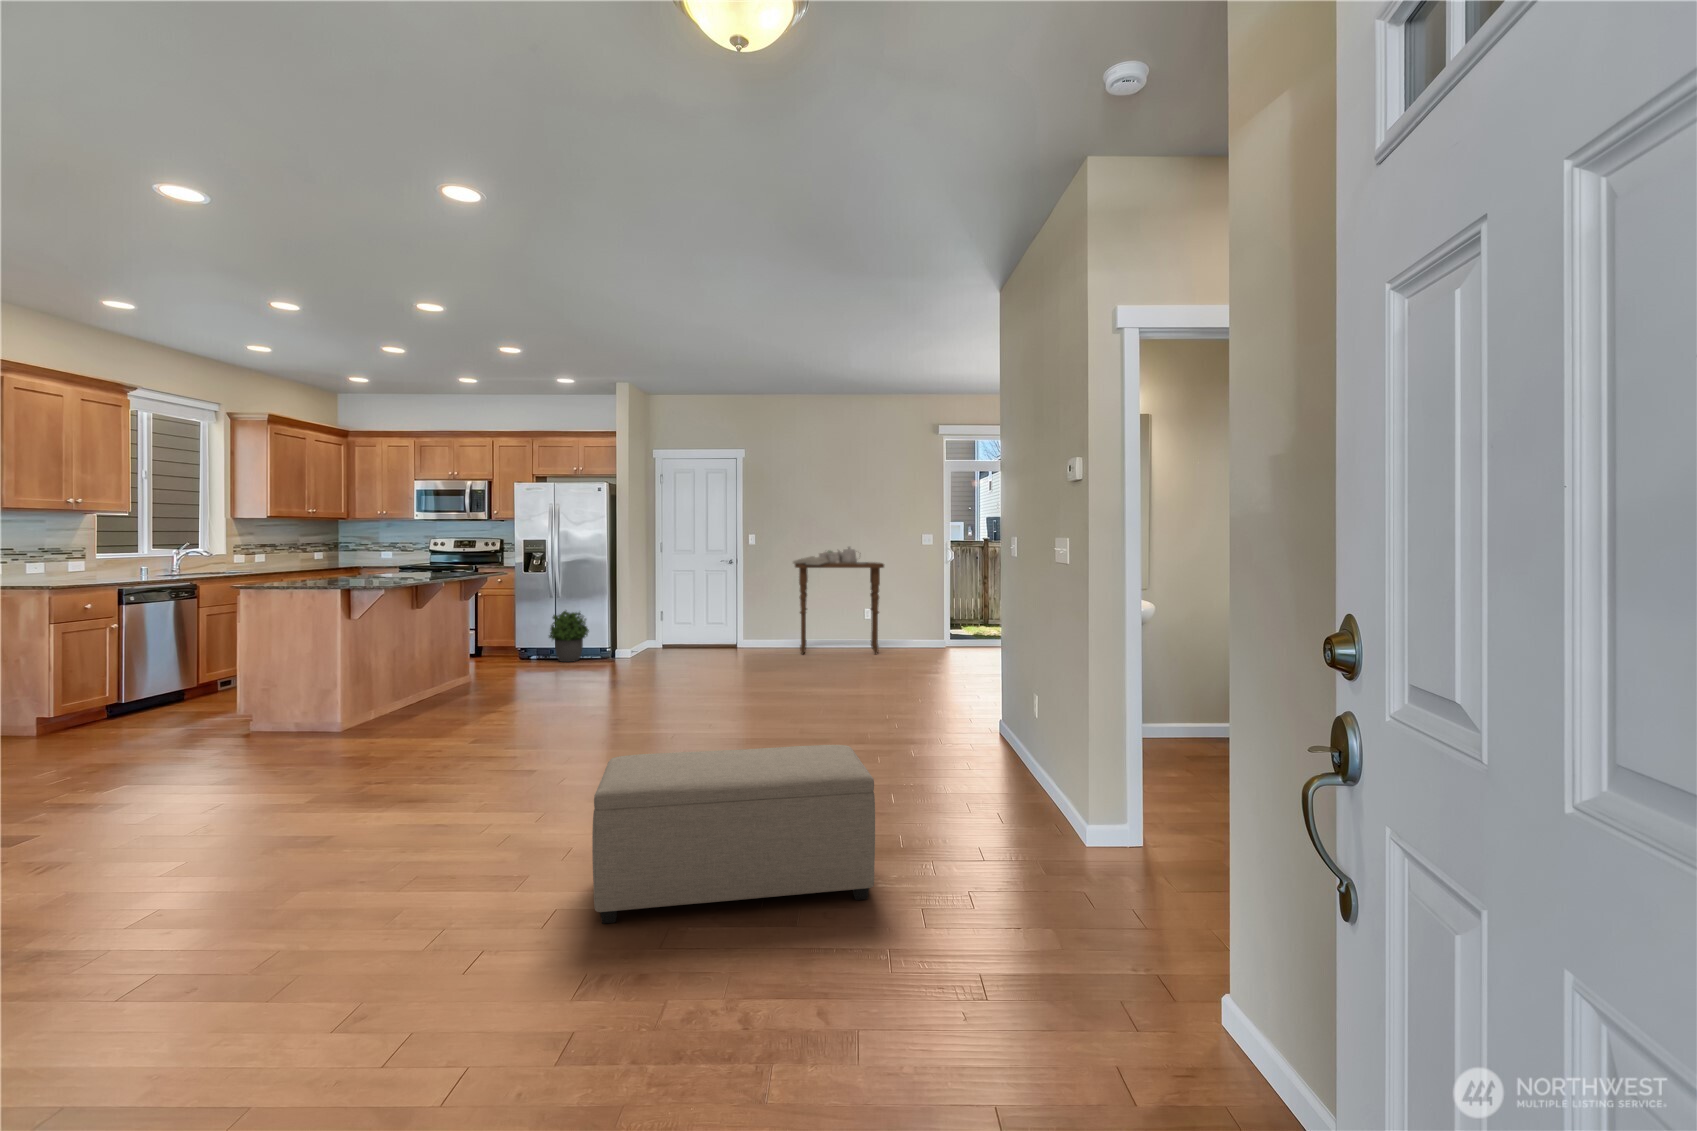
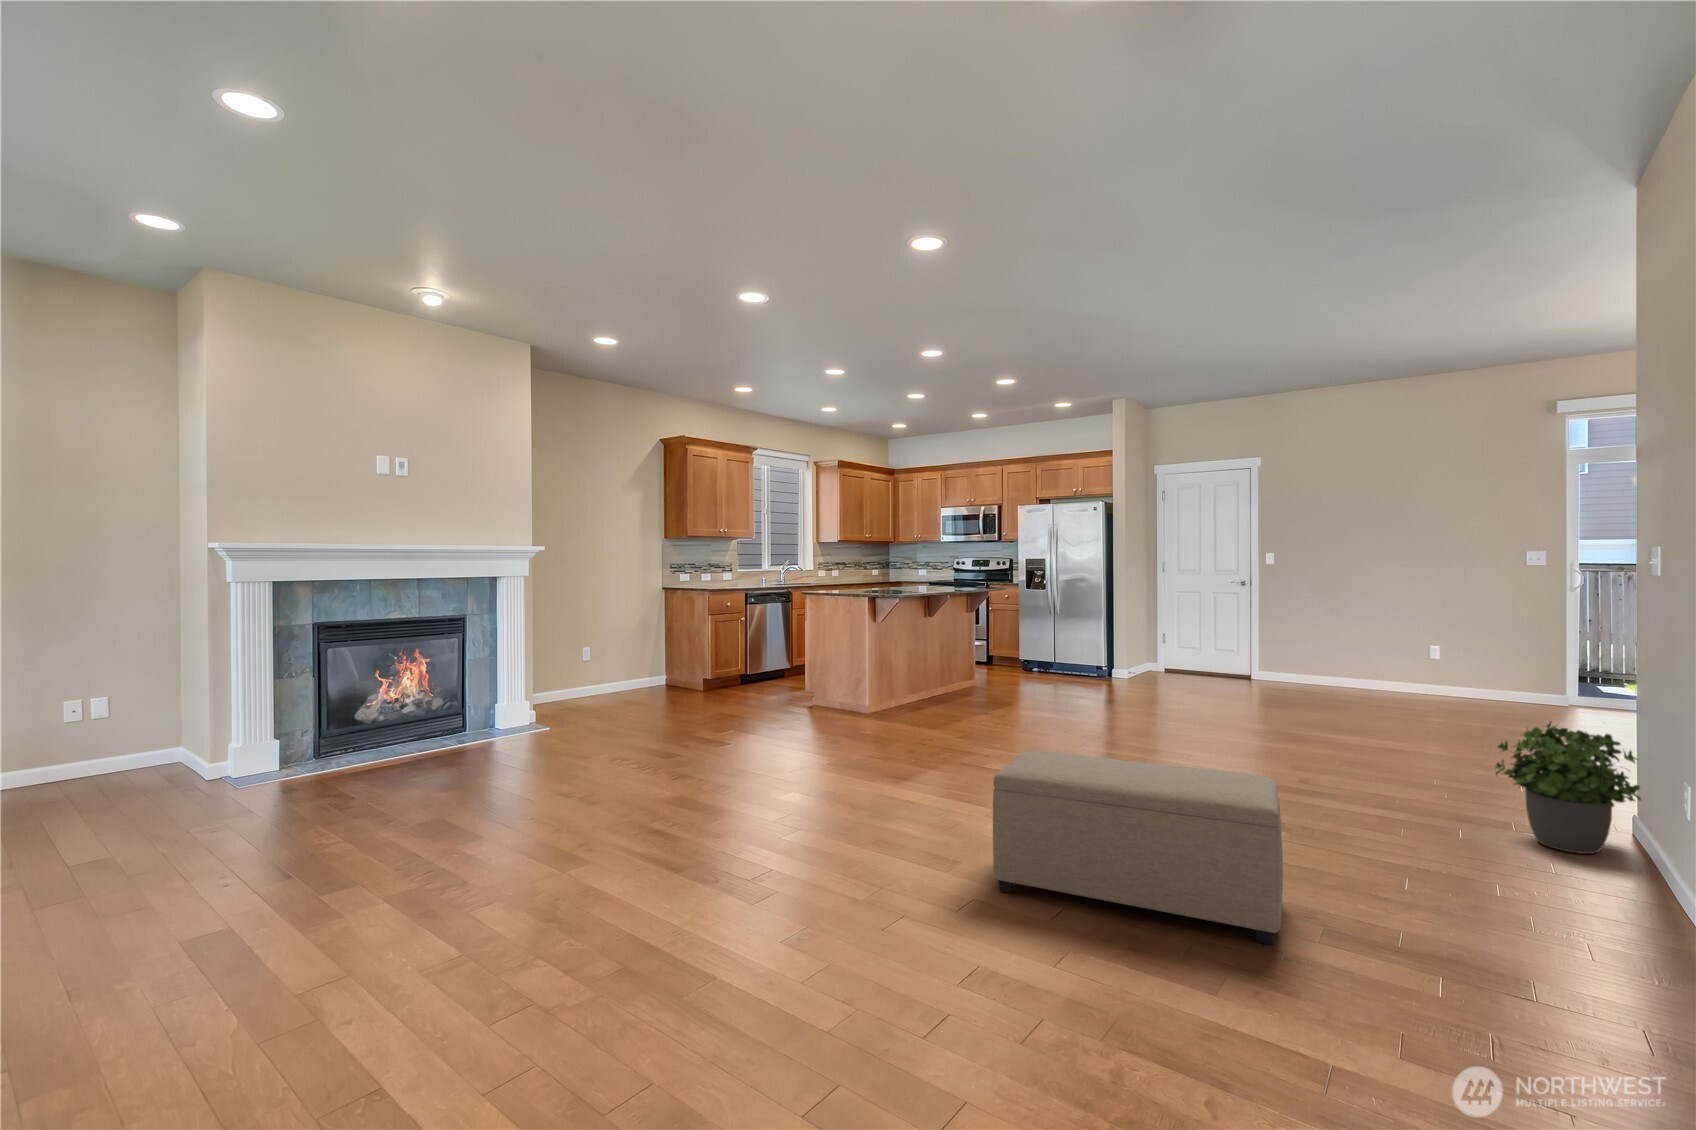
side table: present [793,547,884,654] -> none [1318,564,1457,703]
potted plant: present [549,611,589,662] -> present [1495,722,1641,854]

